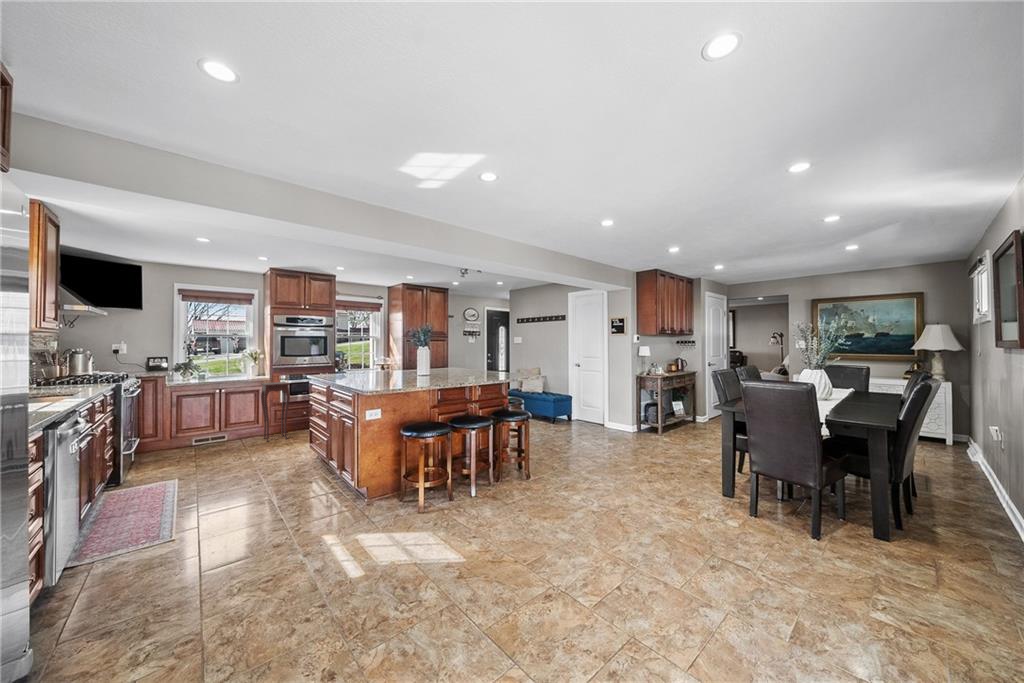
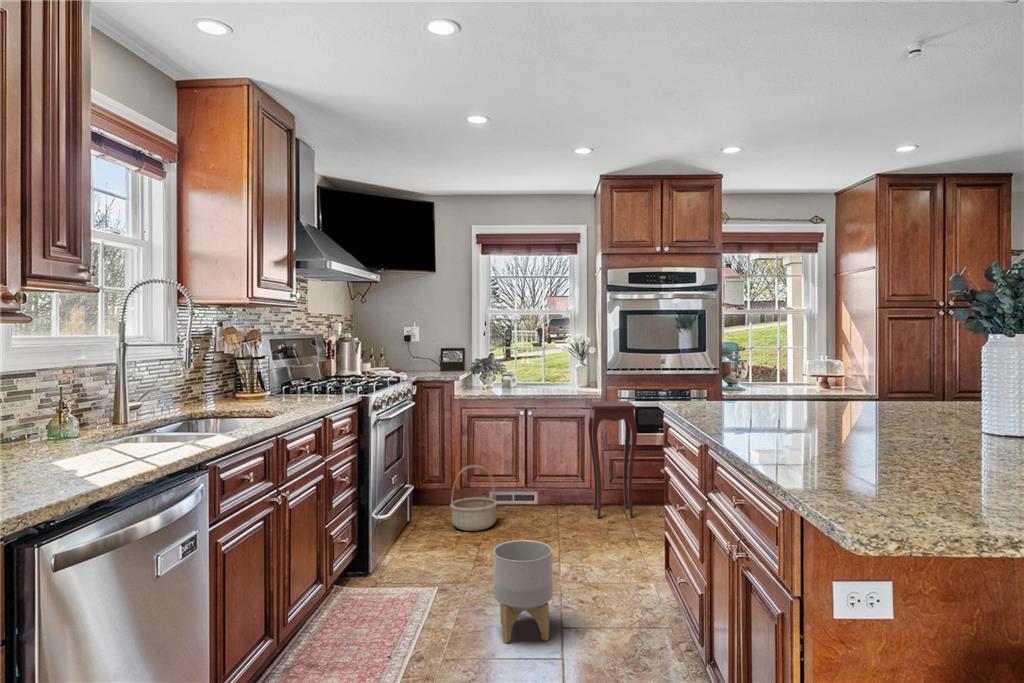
basket: none [169,421,203,459] -> present [450,465,497,531]
planter: none [219,442,251,486] -> present [493,540,553,643]

